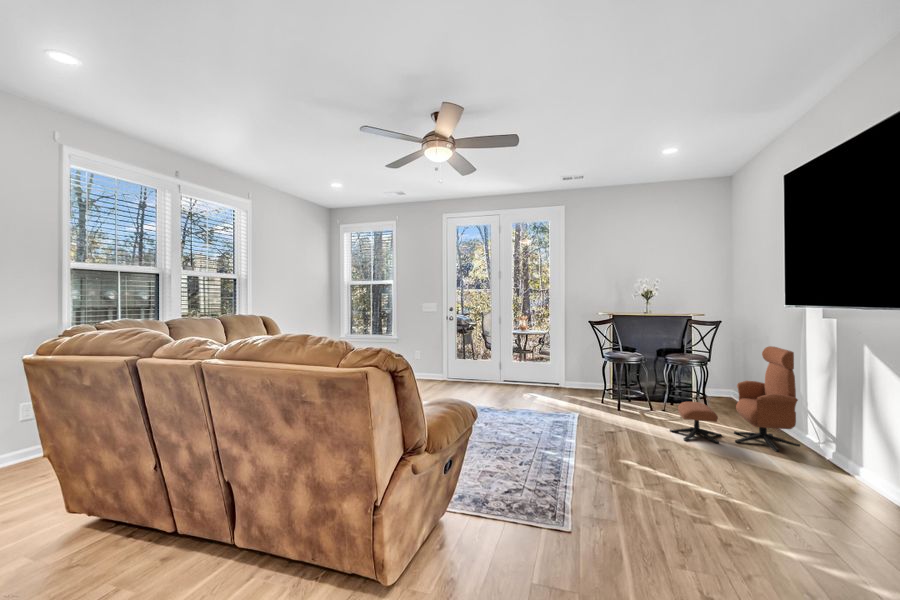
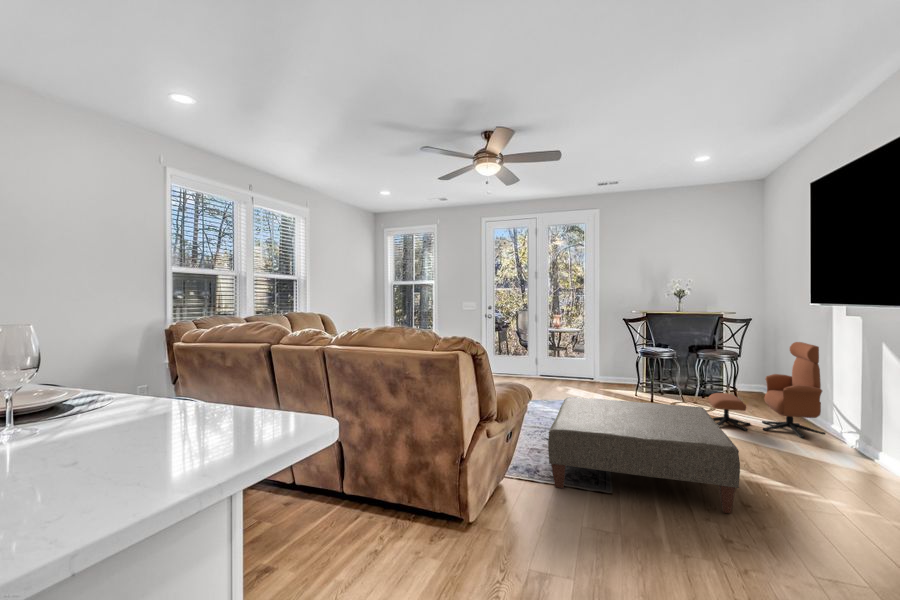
ottoman: none [495,411,716,555] -> present [548,397,740,513]

